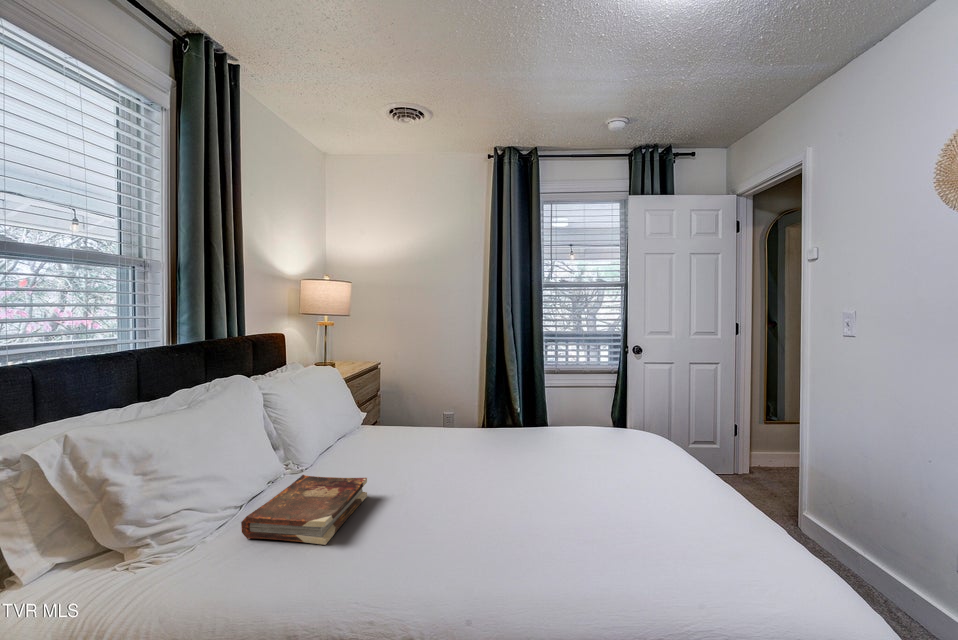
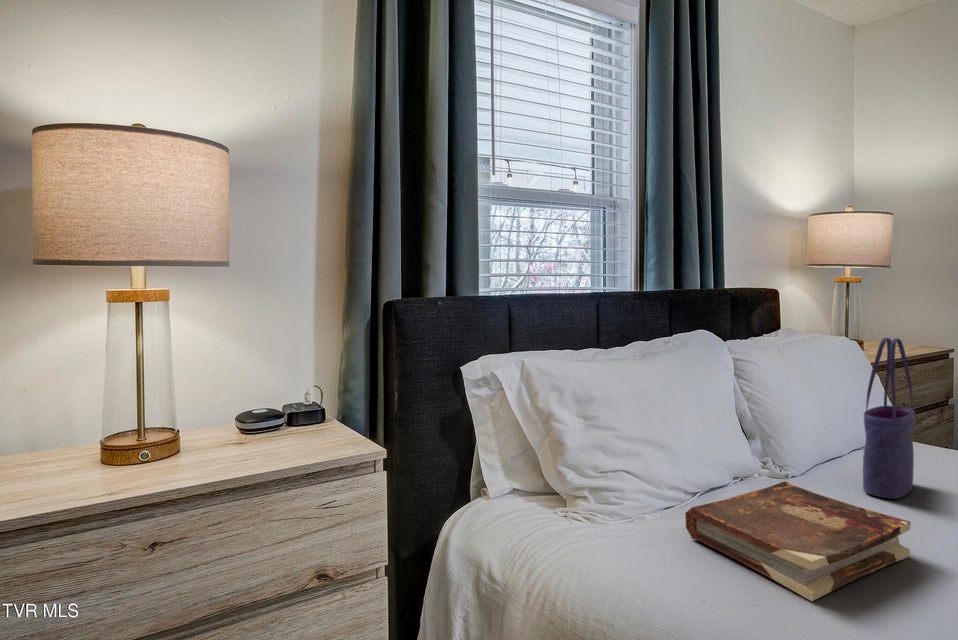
tote bag: none [342,373,365,466] -> present [863,337,915,499]

